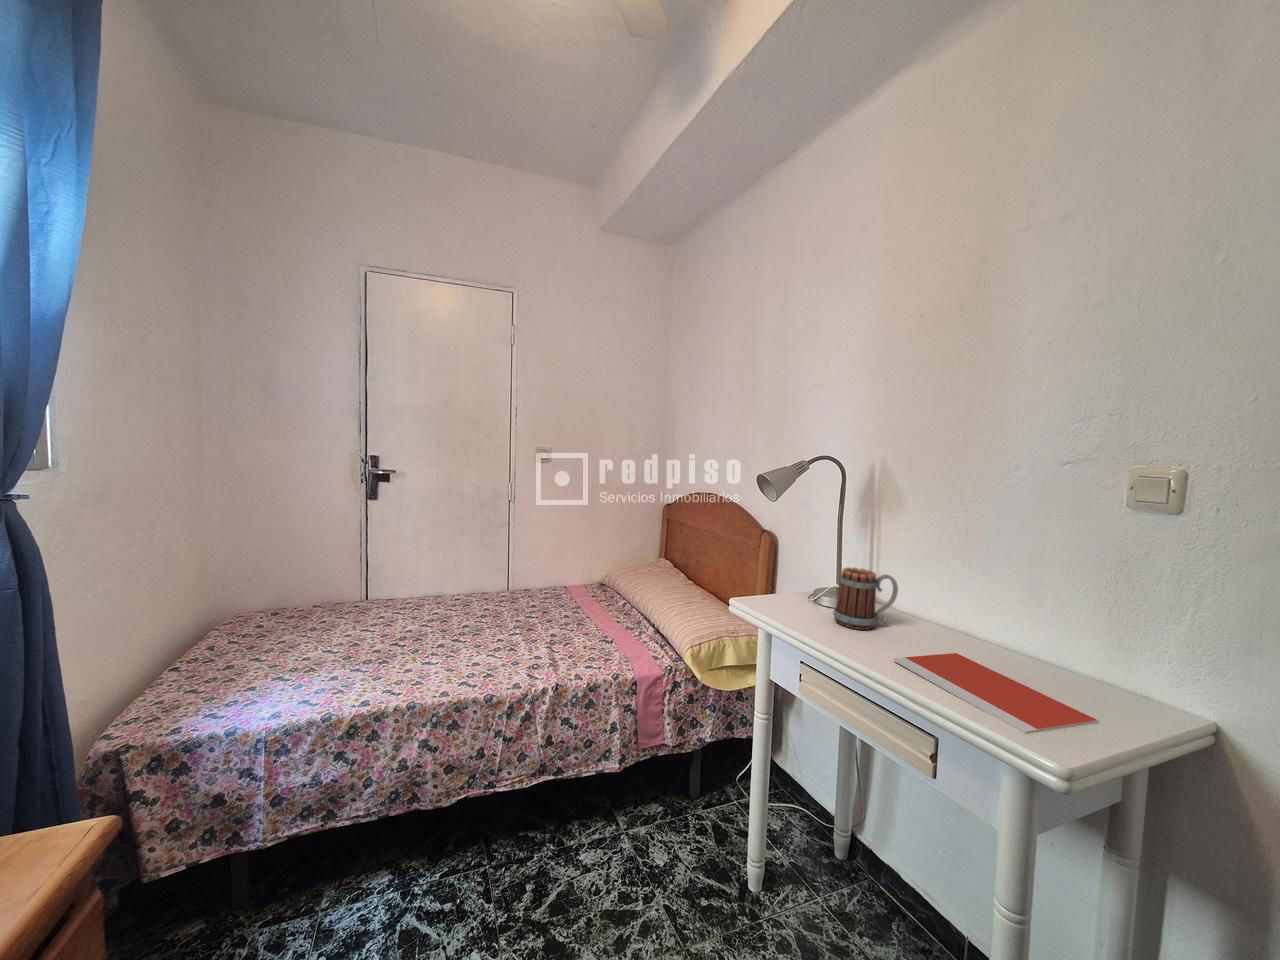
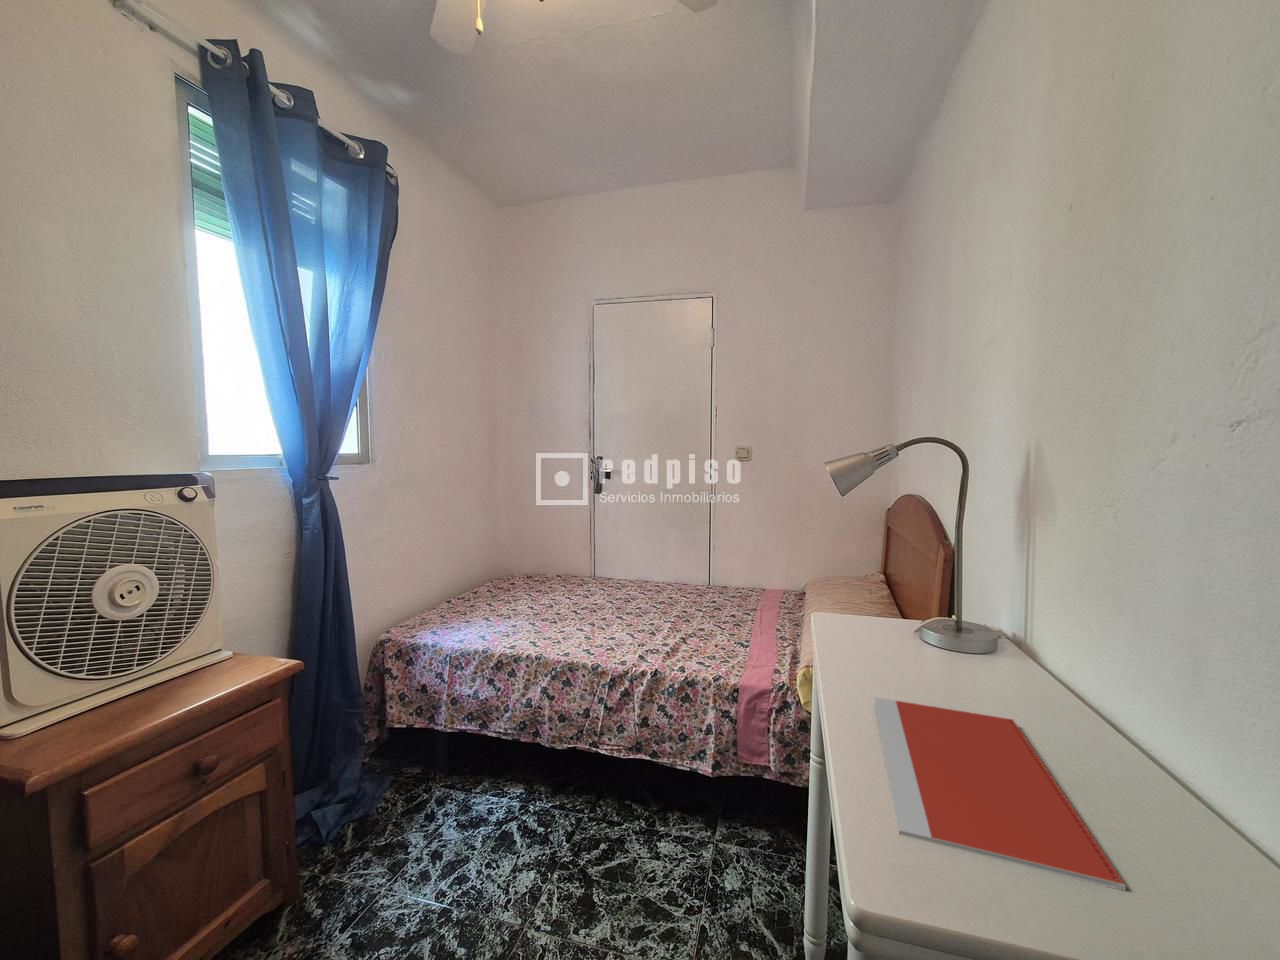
mug: present [834,567,898,630] -> none [884,577,979,665]

